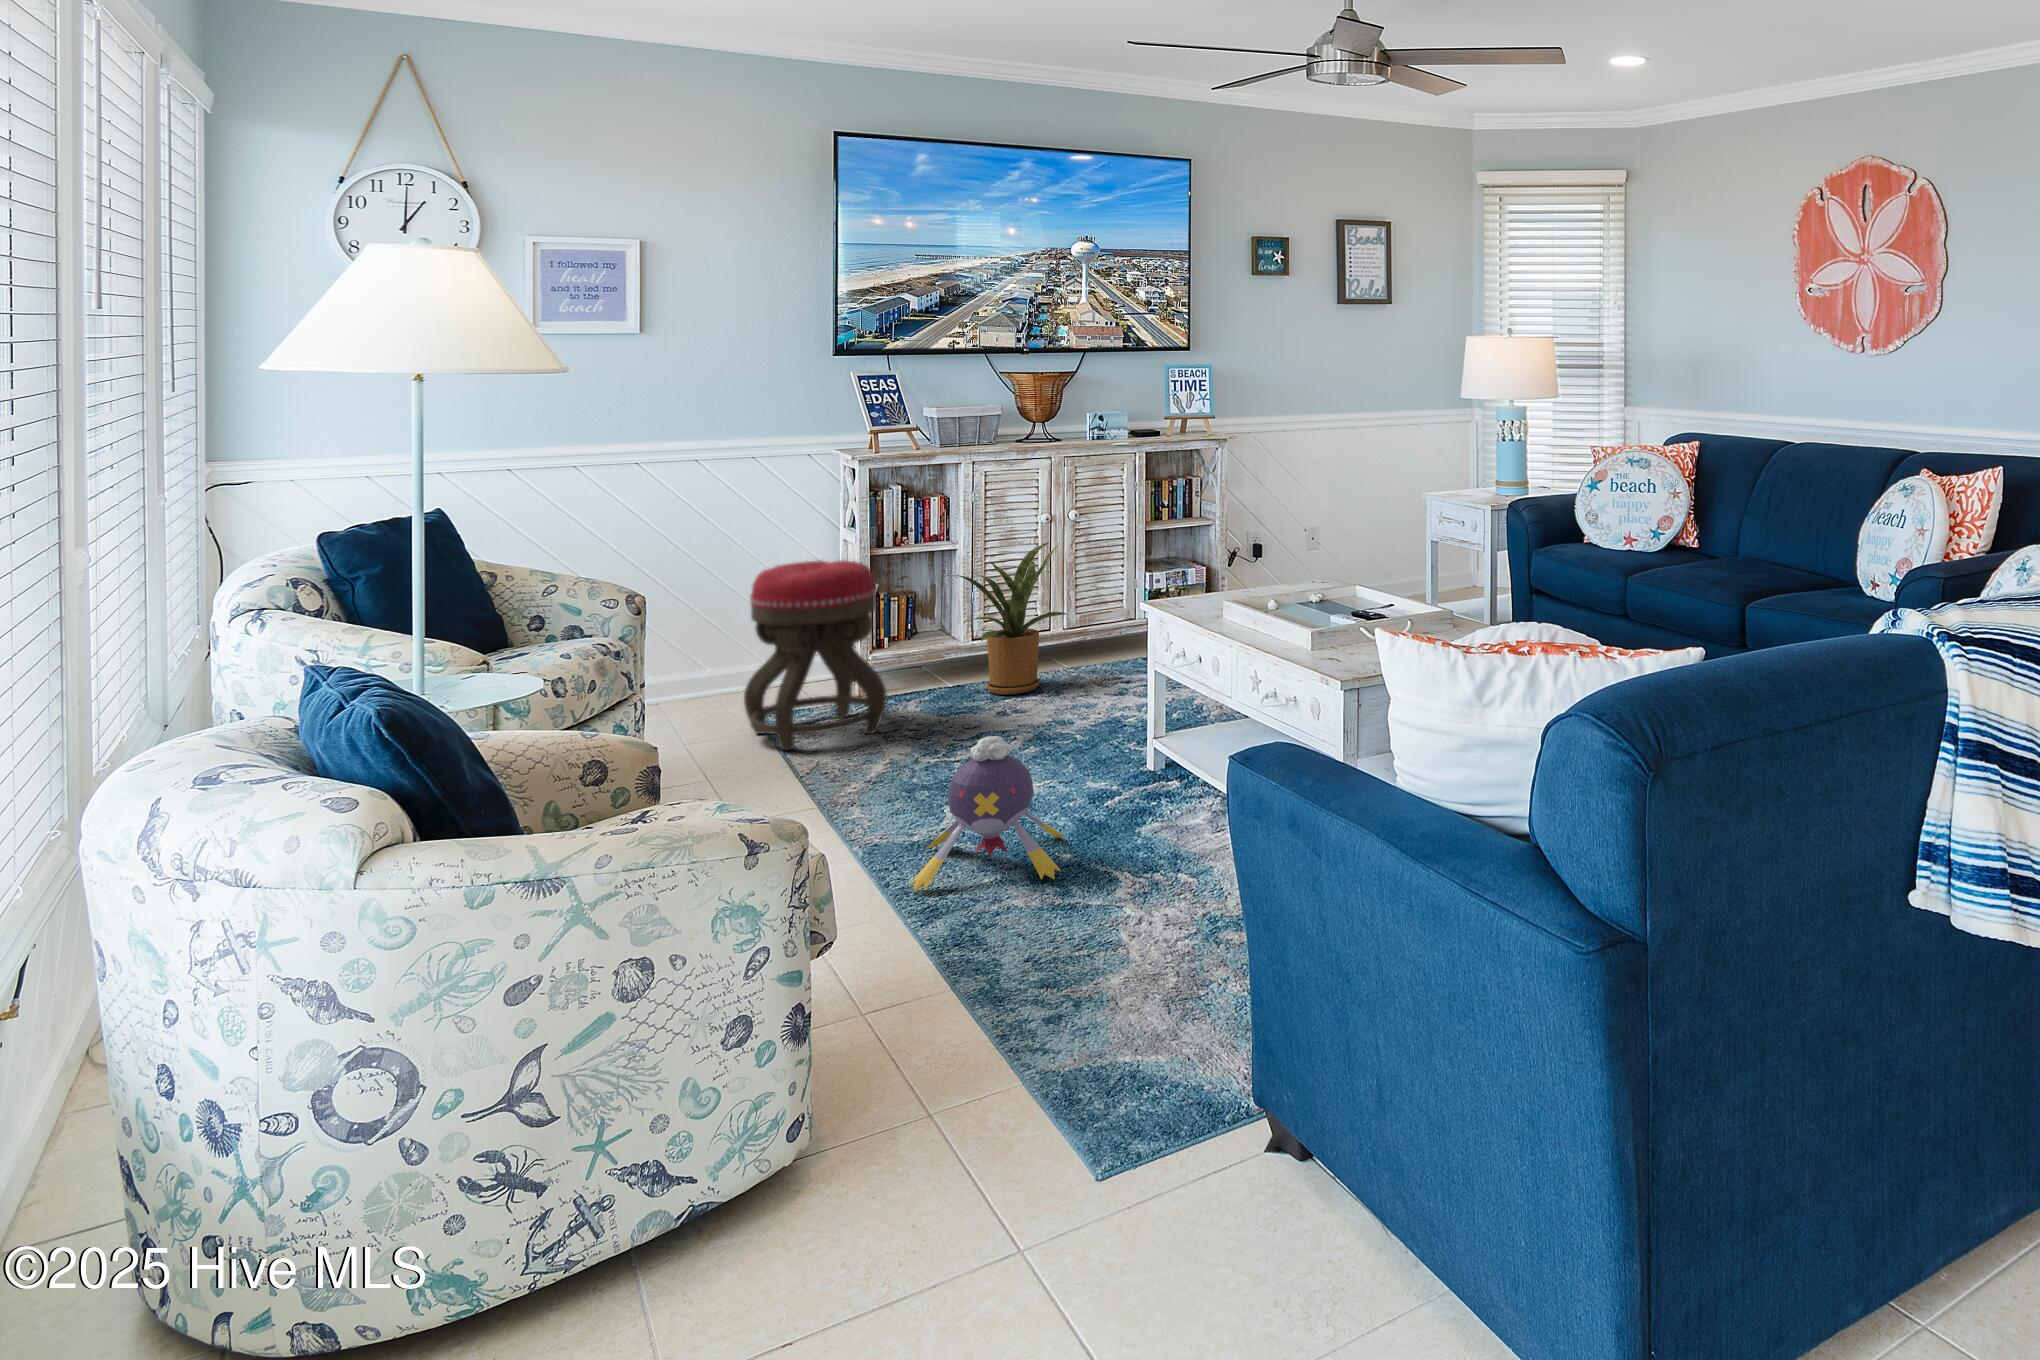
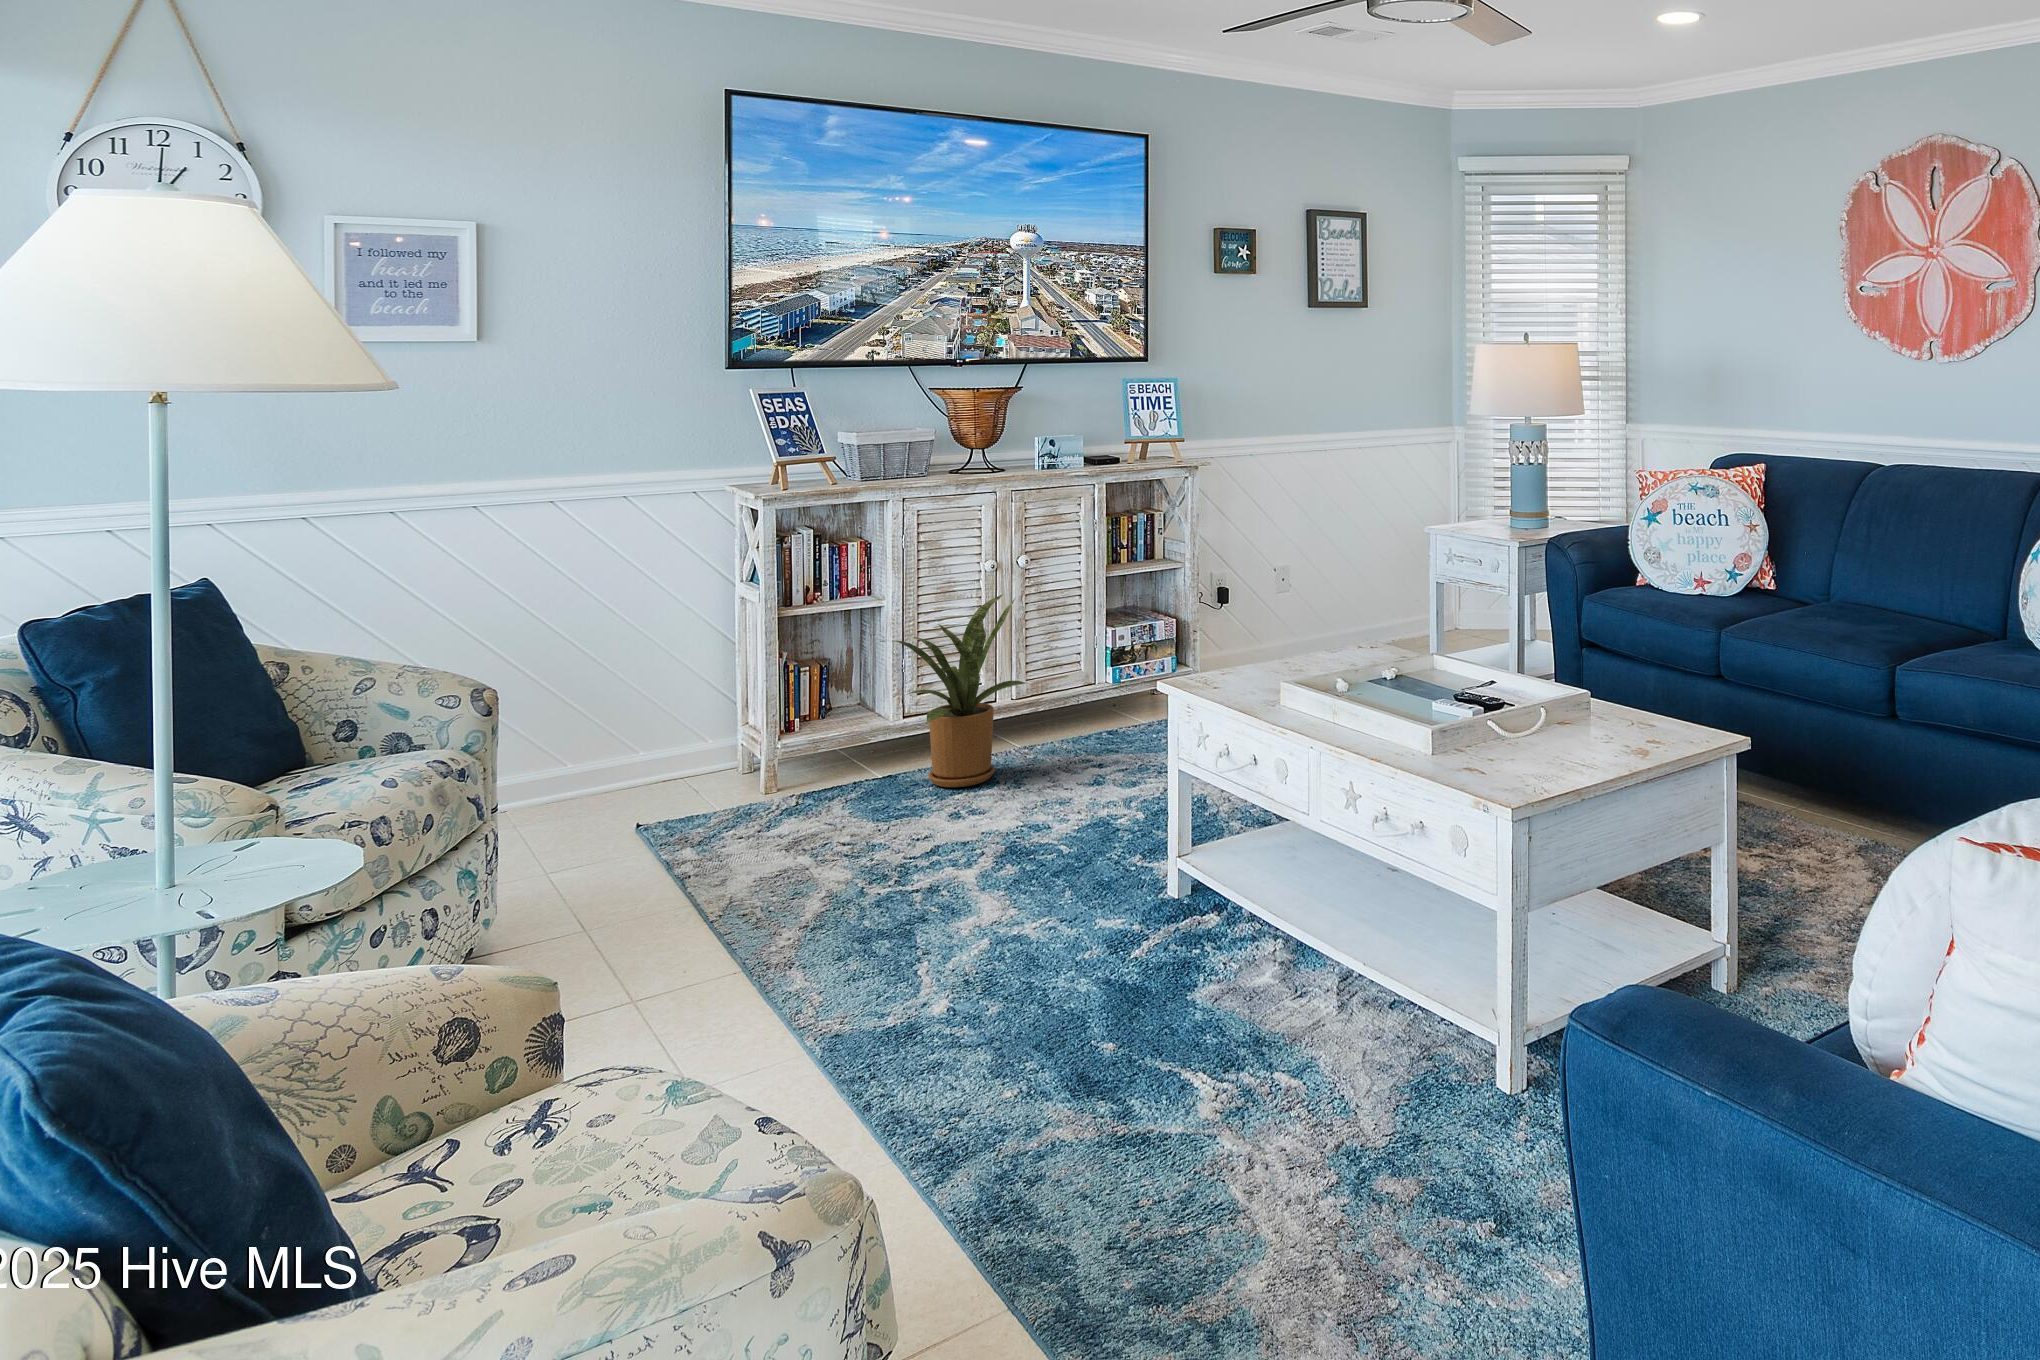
ottoman: present [744,560,887,750] -> none [623,626,812,879]
plush toy: present [910,736,1065,891] -> none [897,883,1109,1120]

